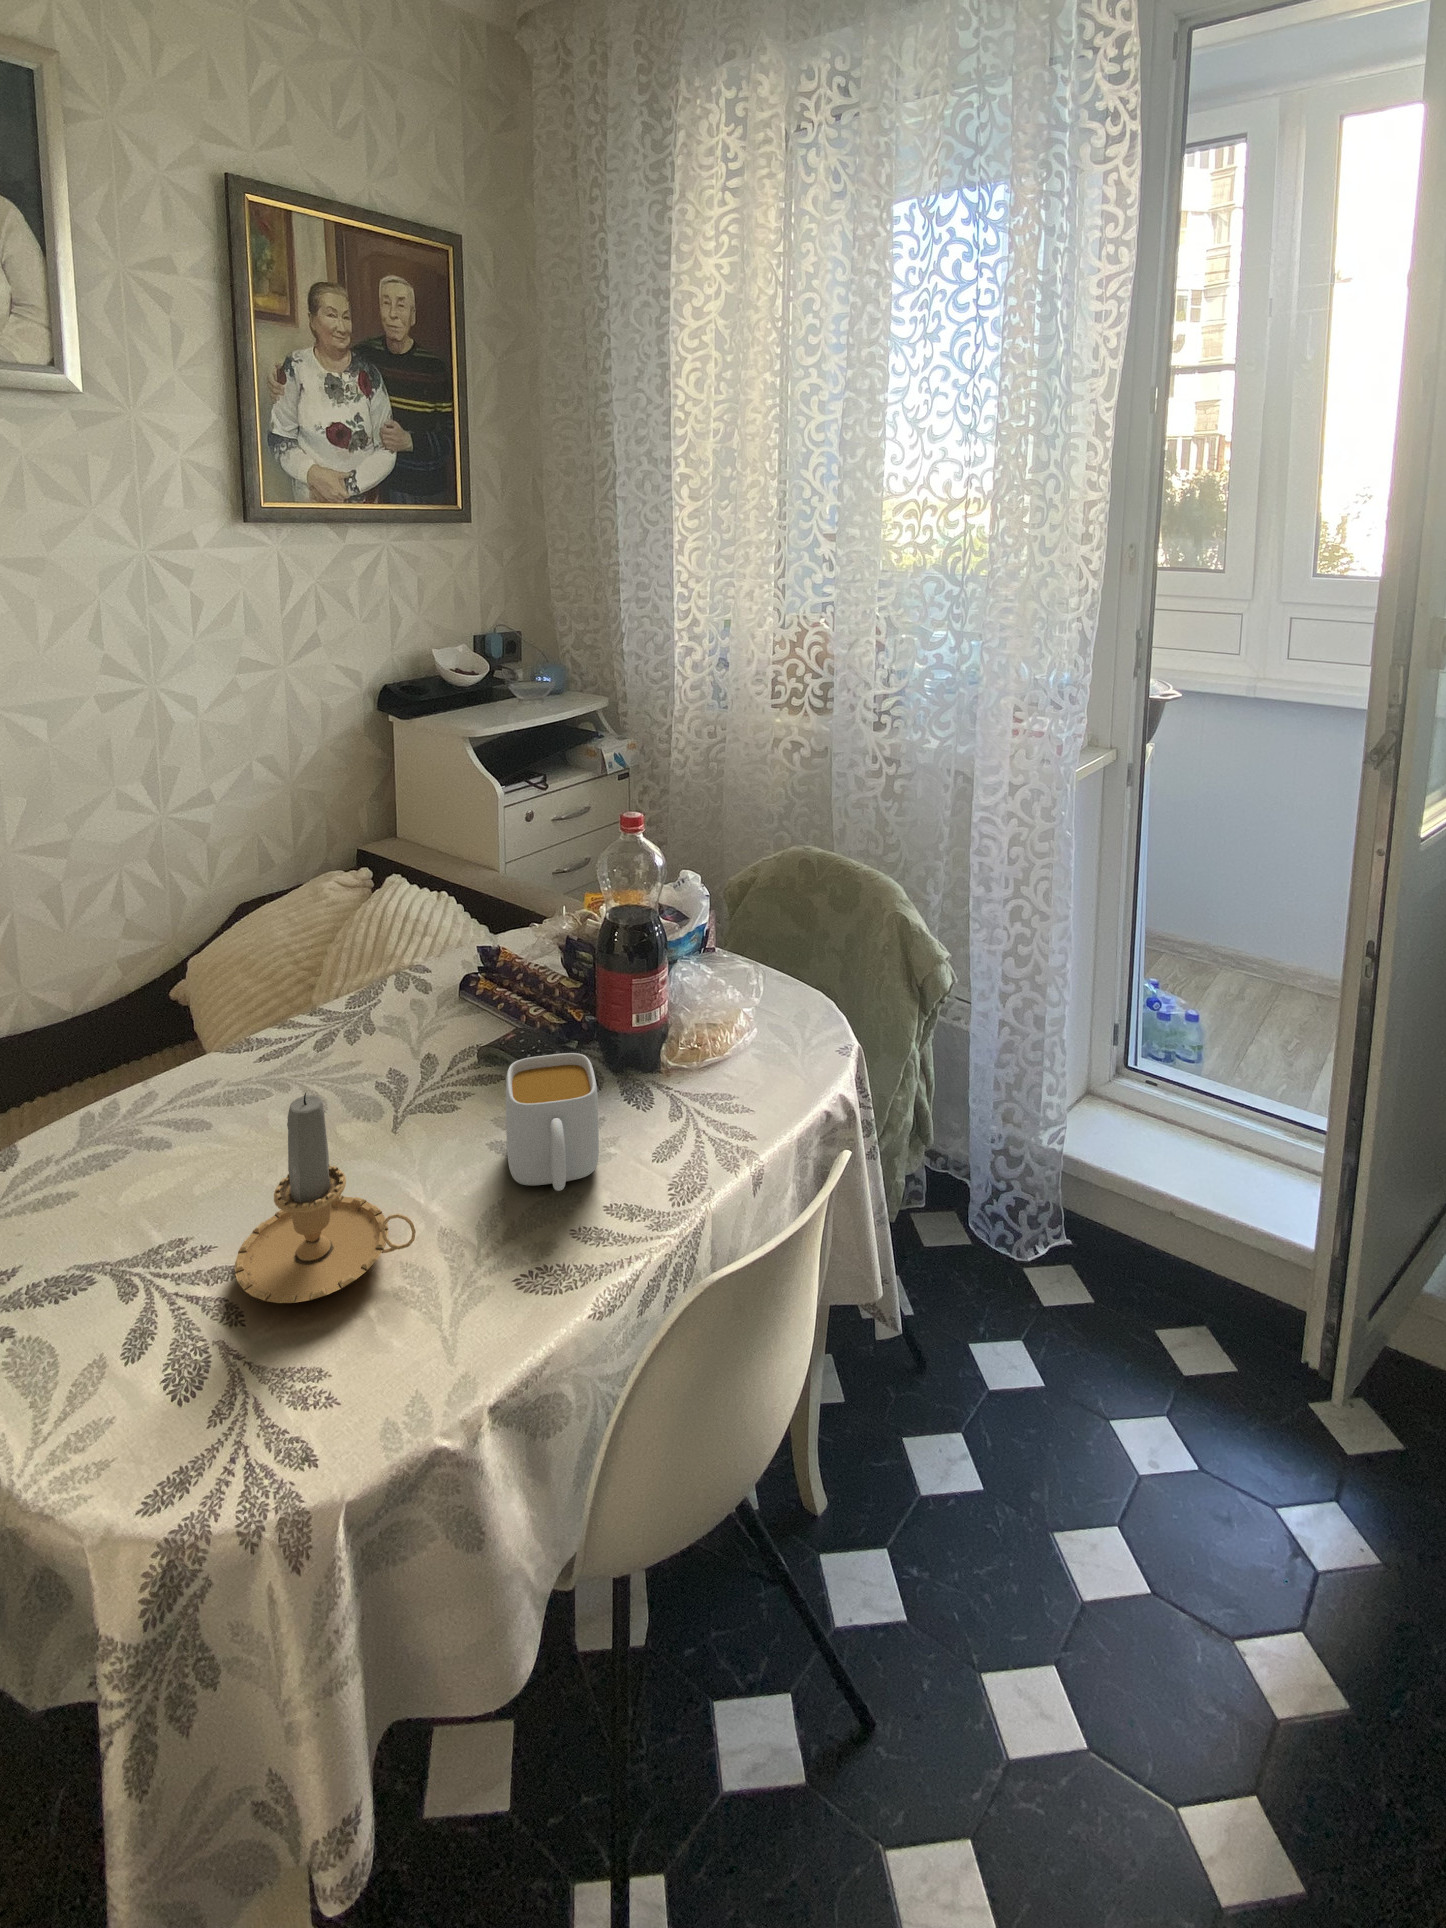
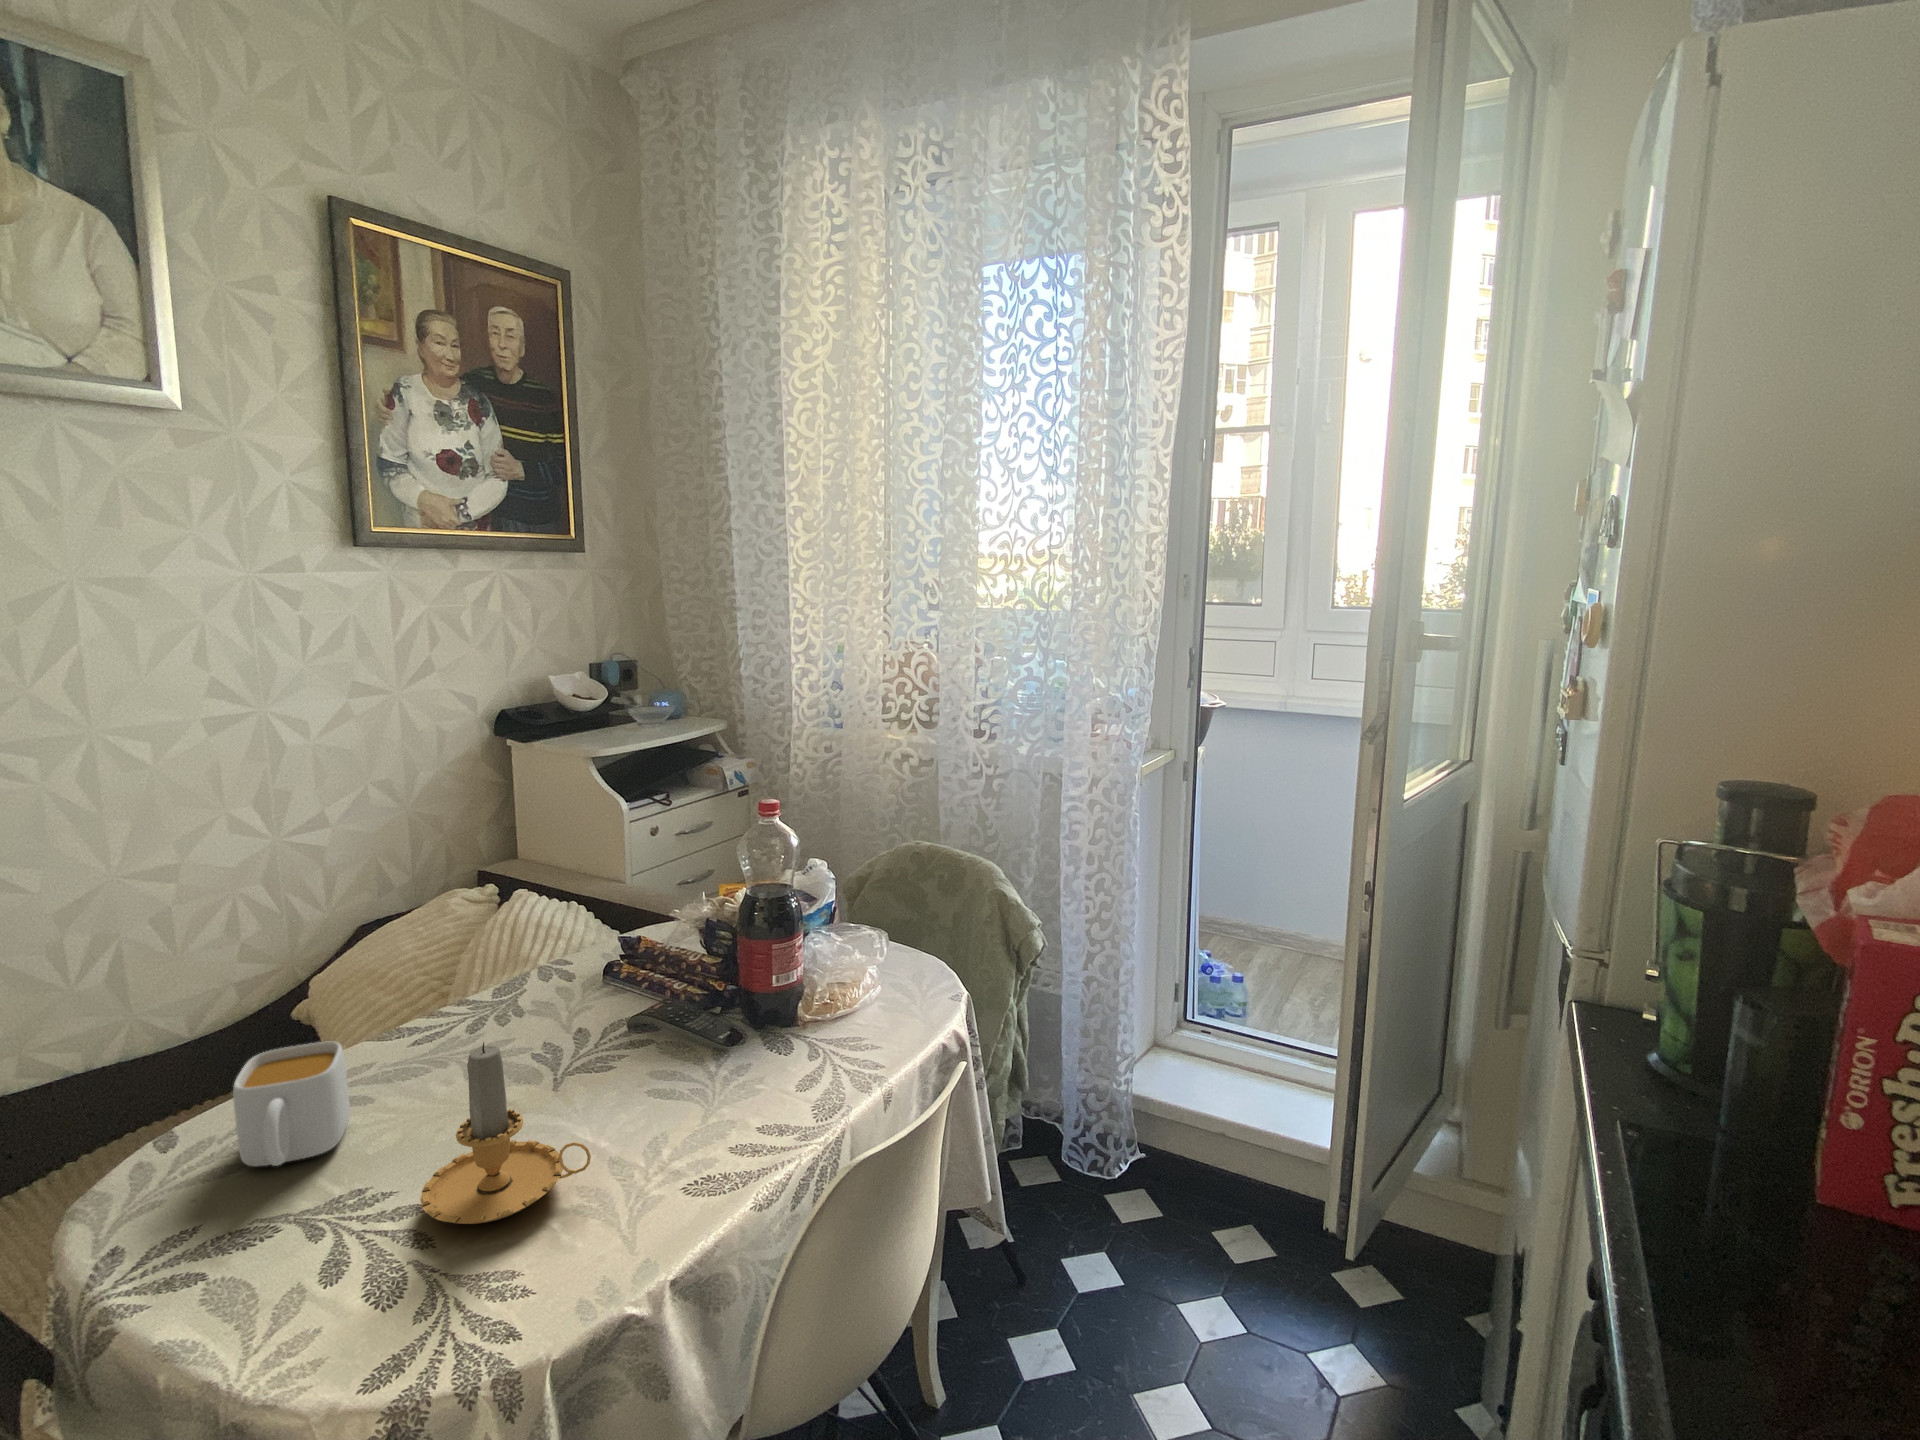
mug: present [506,1053,599,1191] -> present [233,1042,350,1166]

